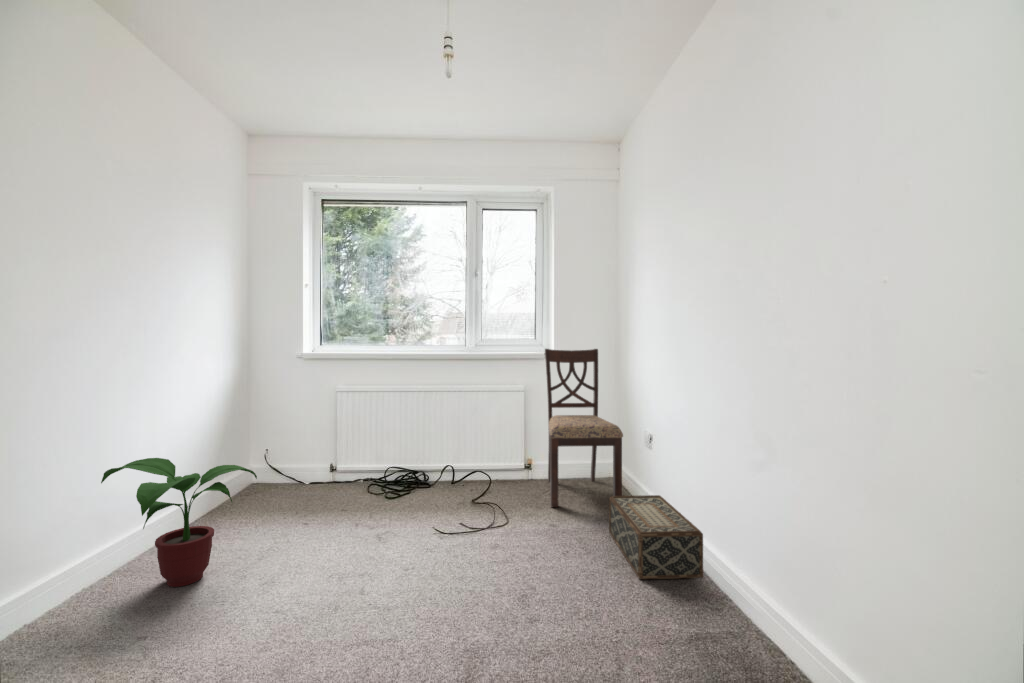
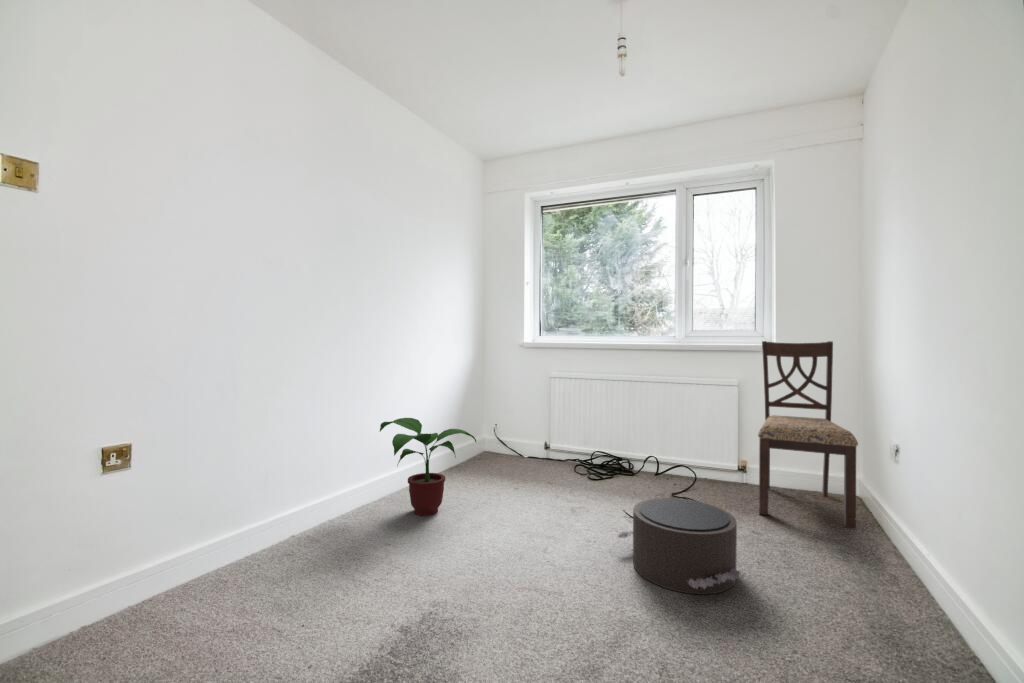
woven basket: present [609,495,703,579] -> none [825,511,951,631]
pouf: none [438,507,563,602] -> present [617,498,744,594]

